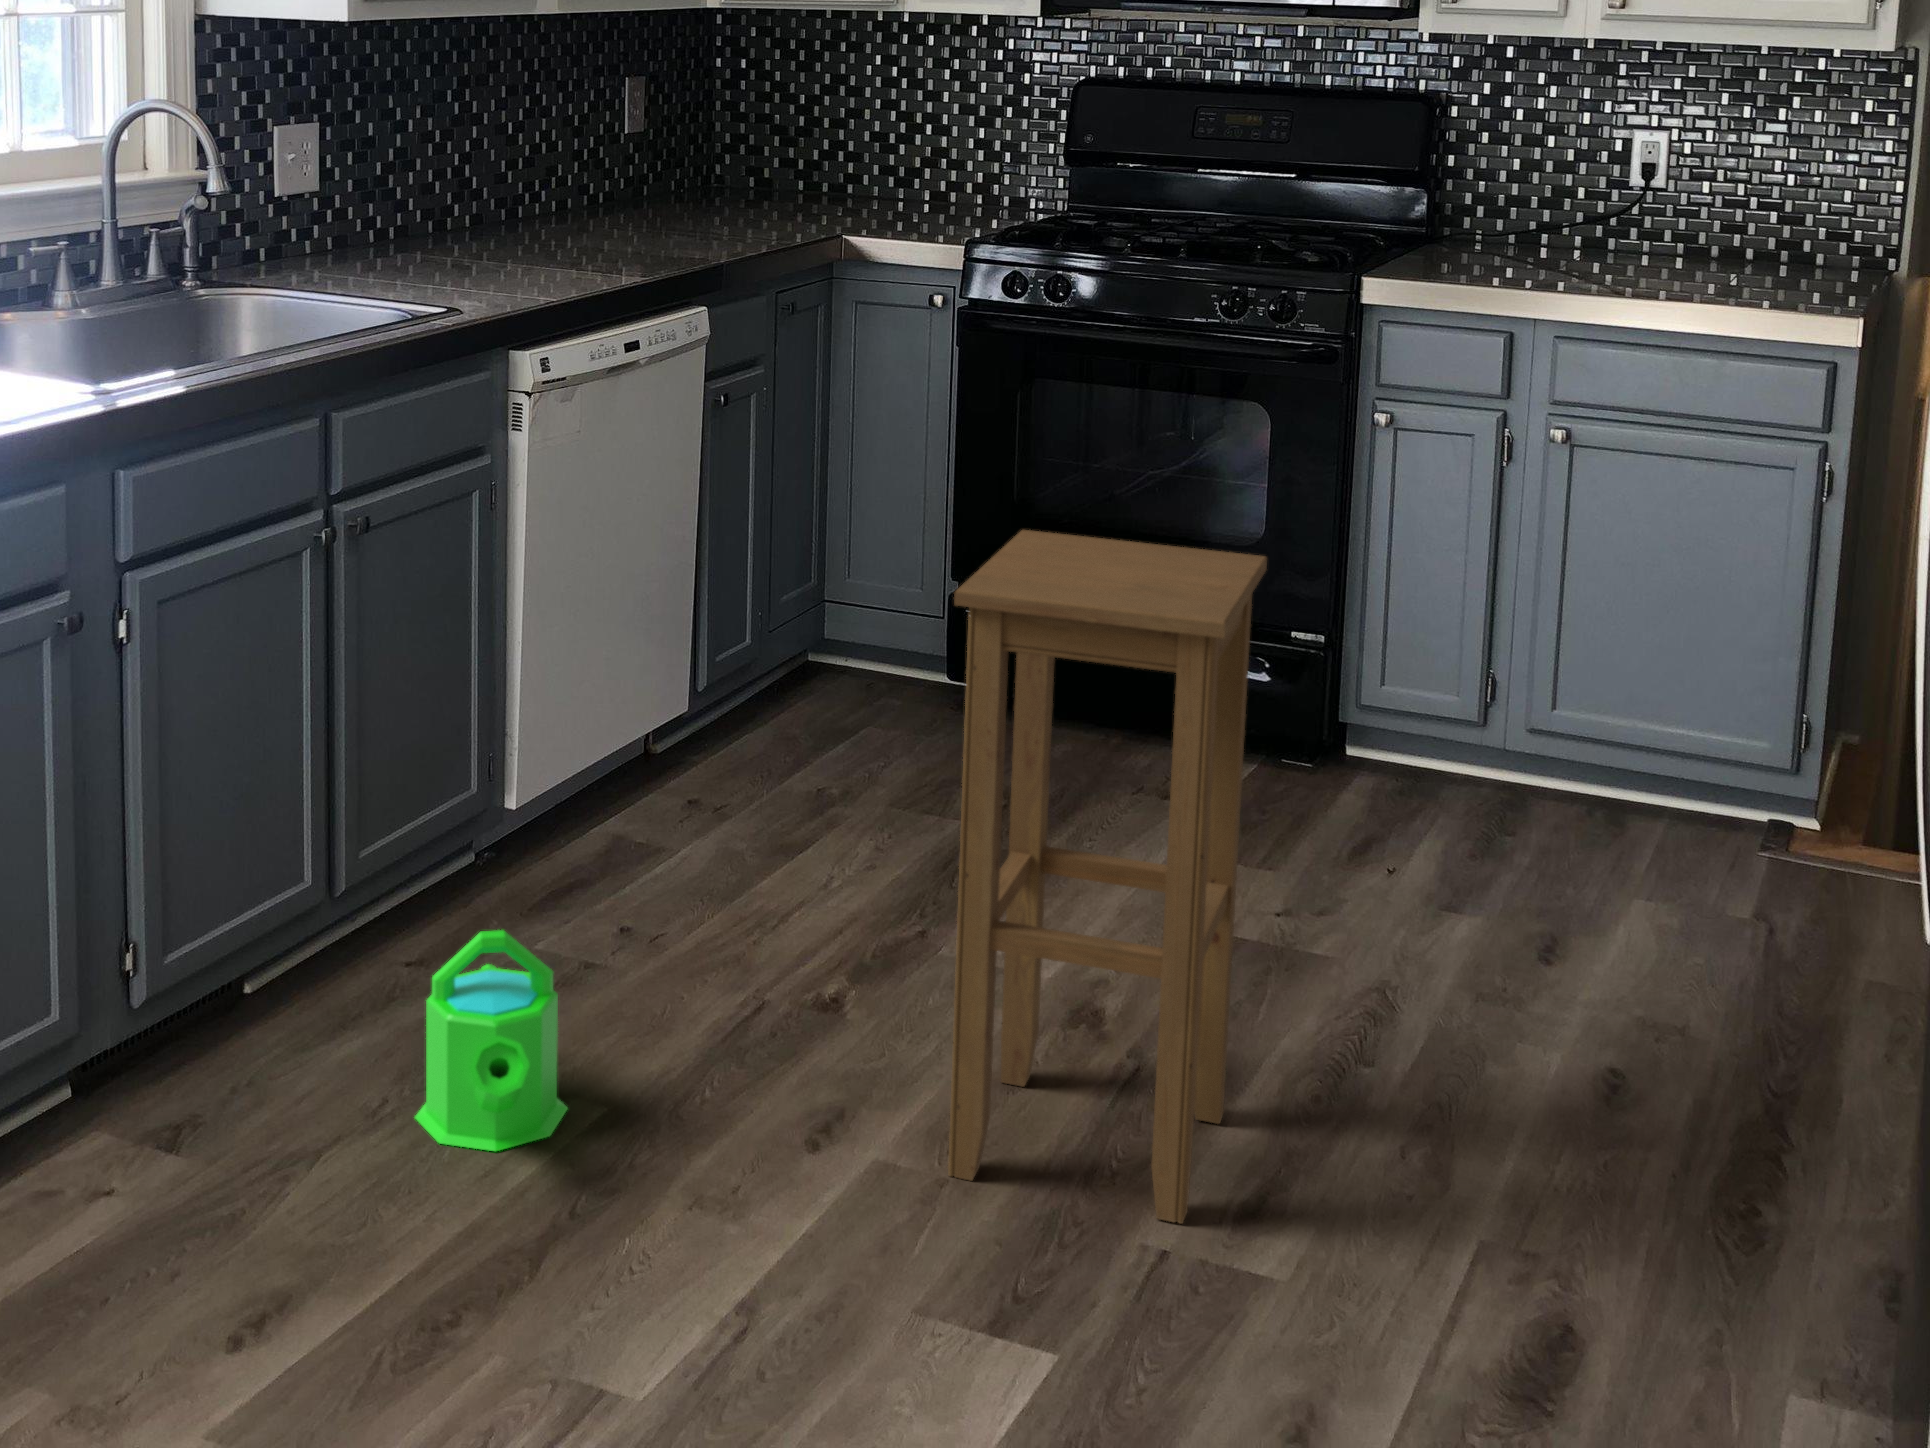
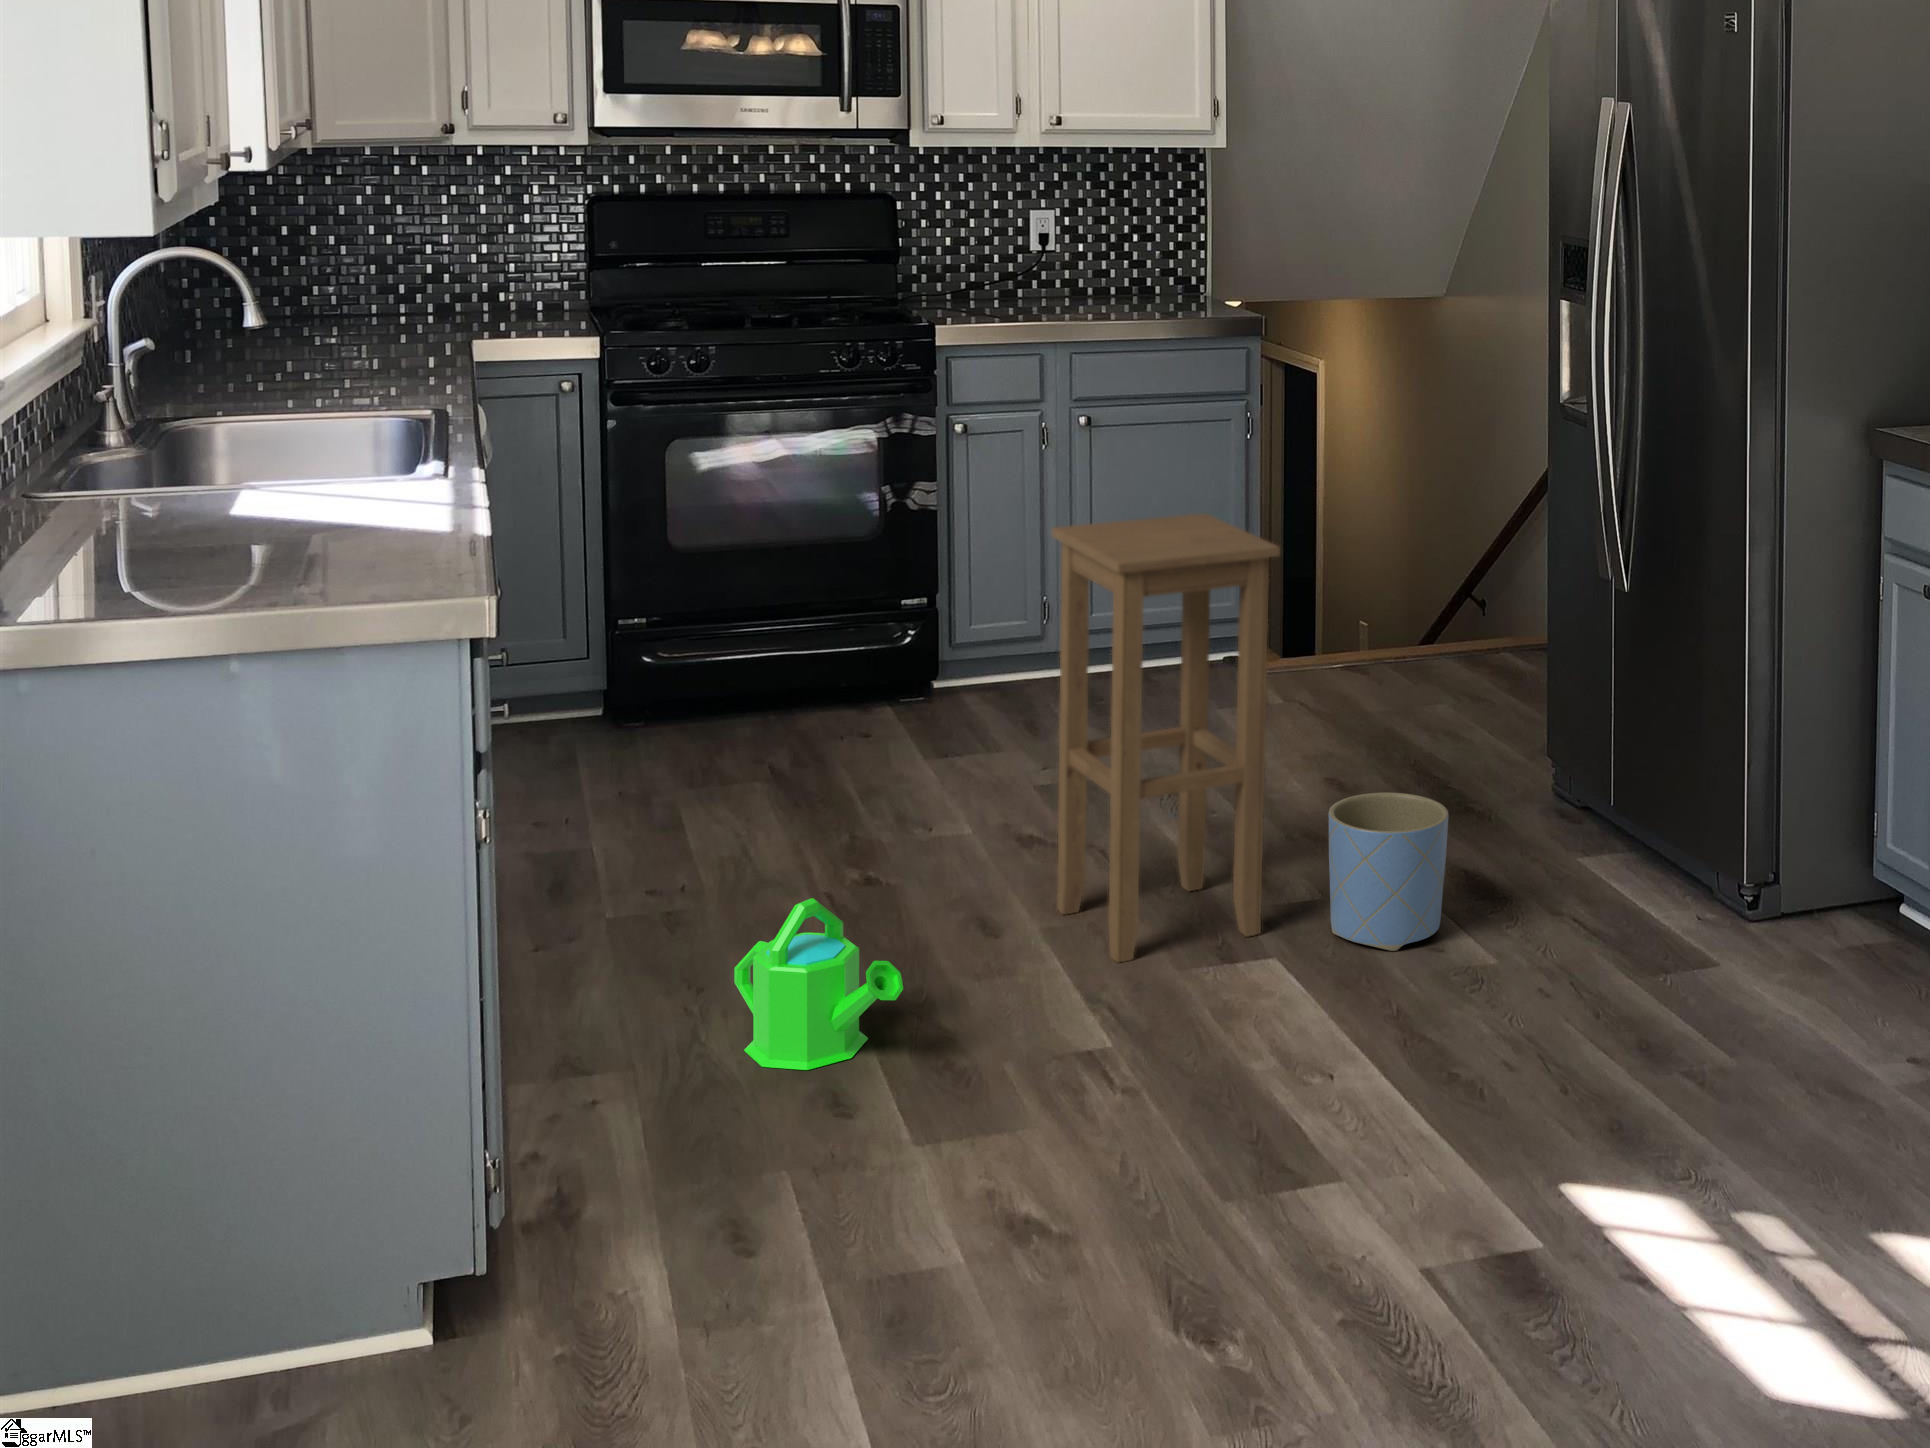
planter: none [1266,1064,1478,1348] -> present [1329,792,1449,951]

